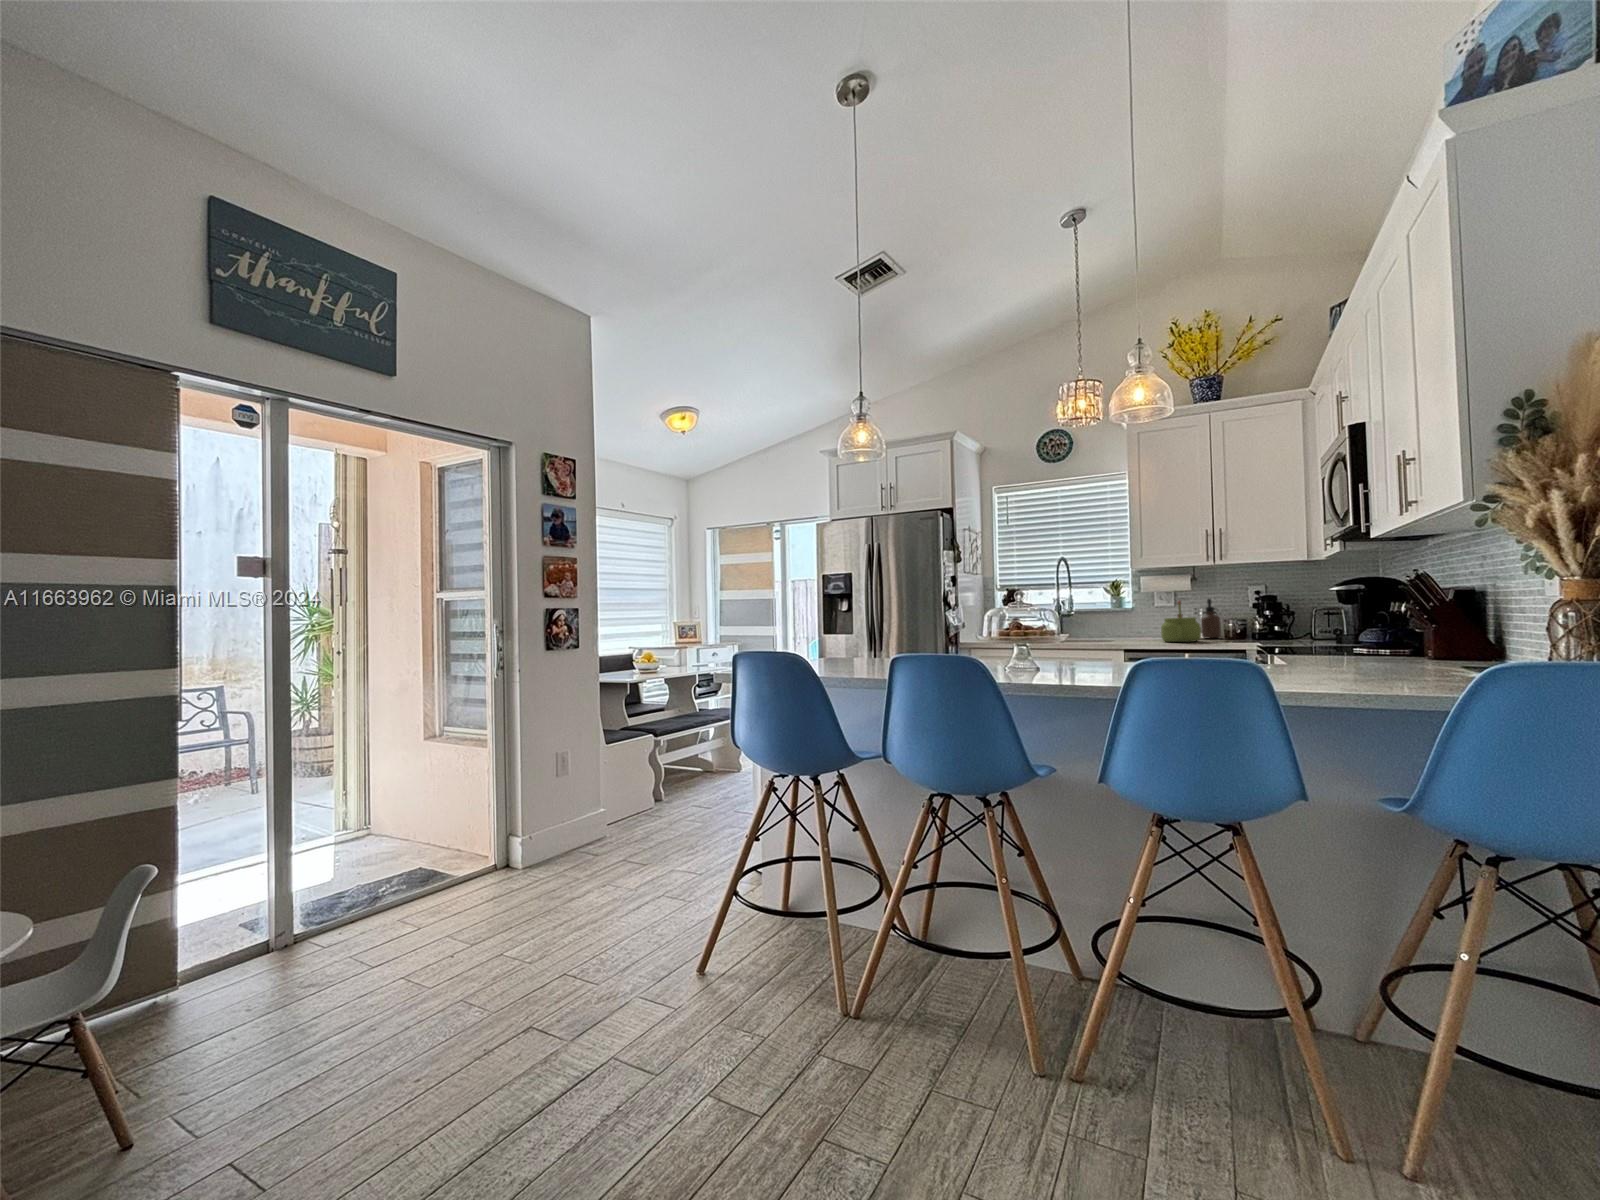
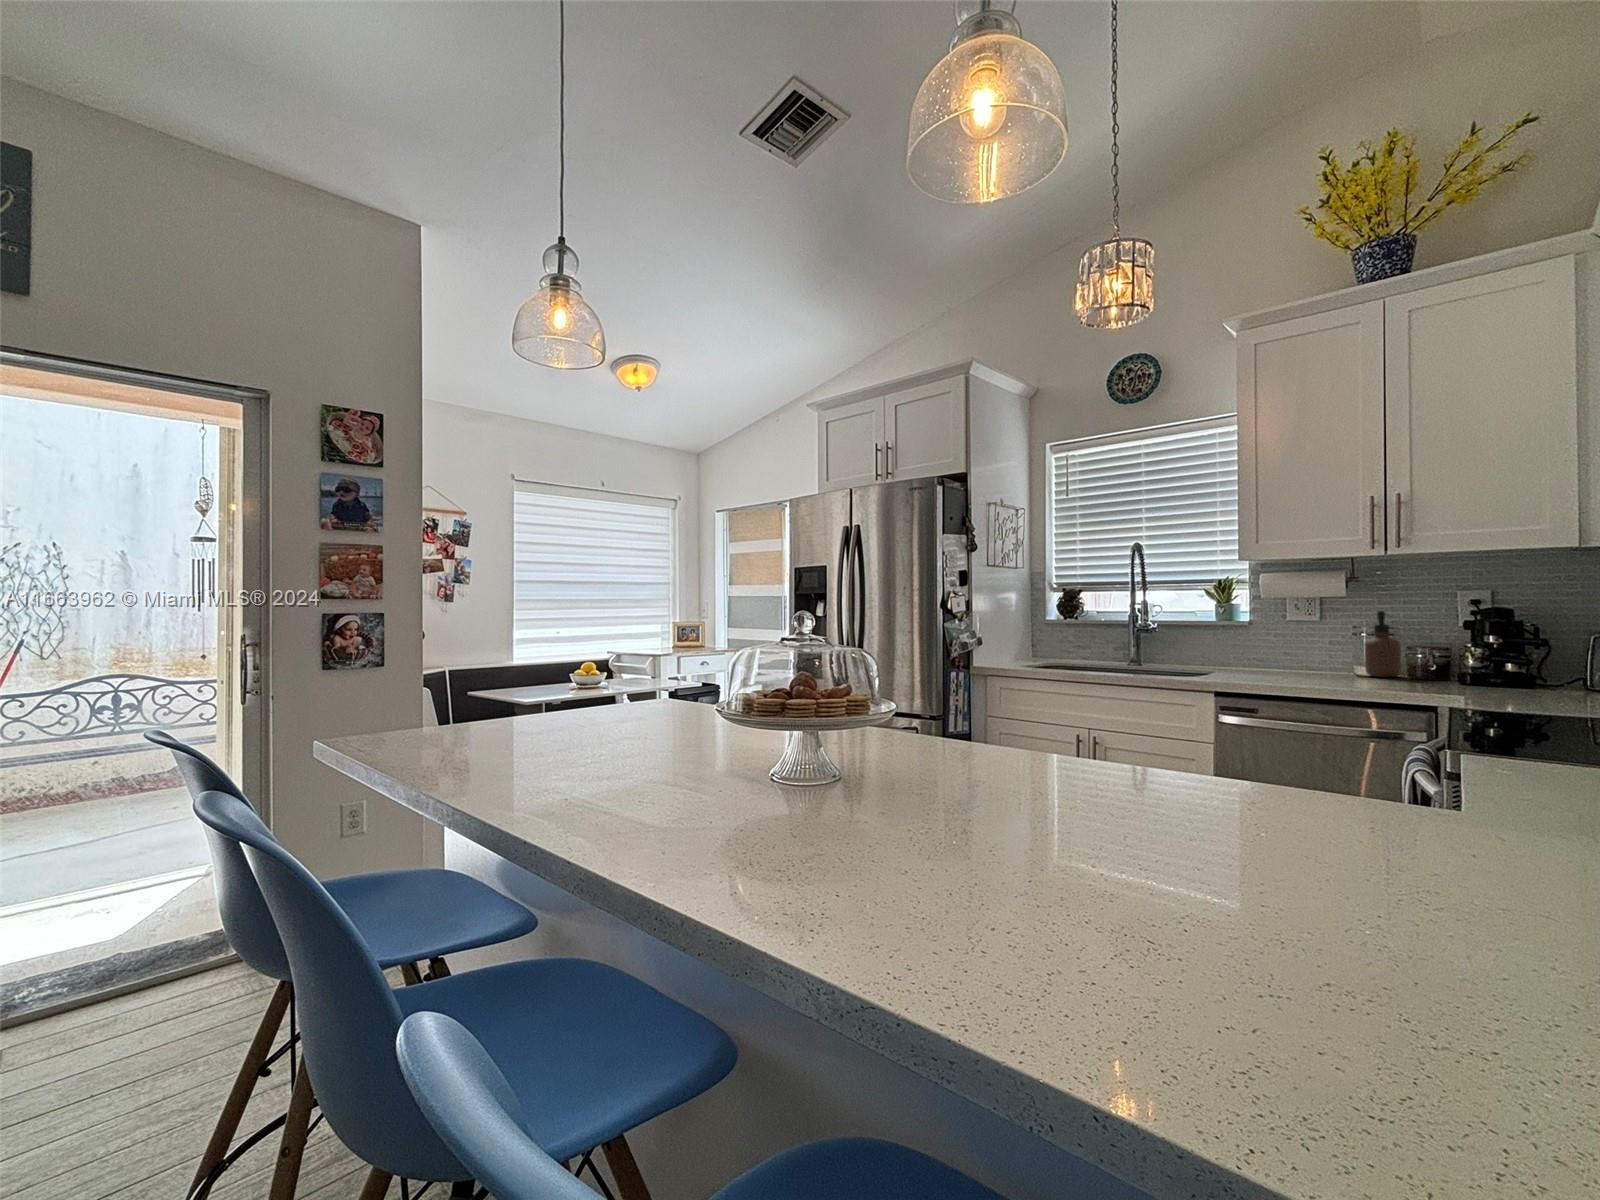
kettle: present [1161,601,1201,642] -> none [1285,614,1357,684]

